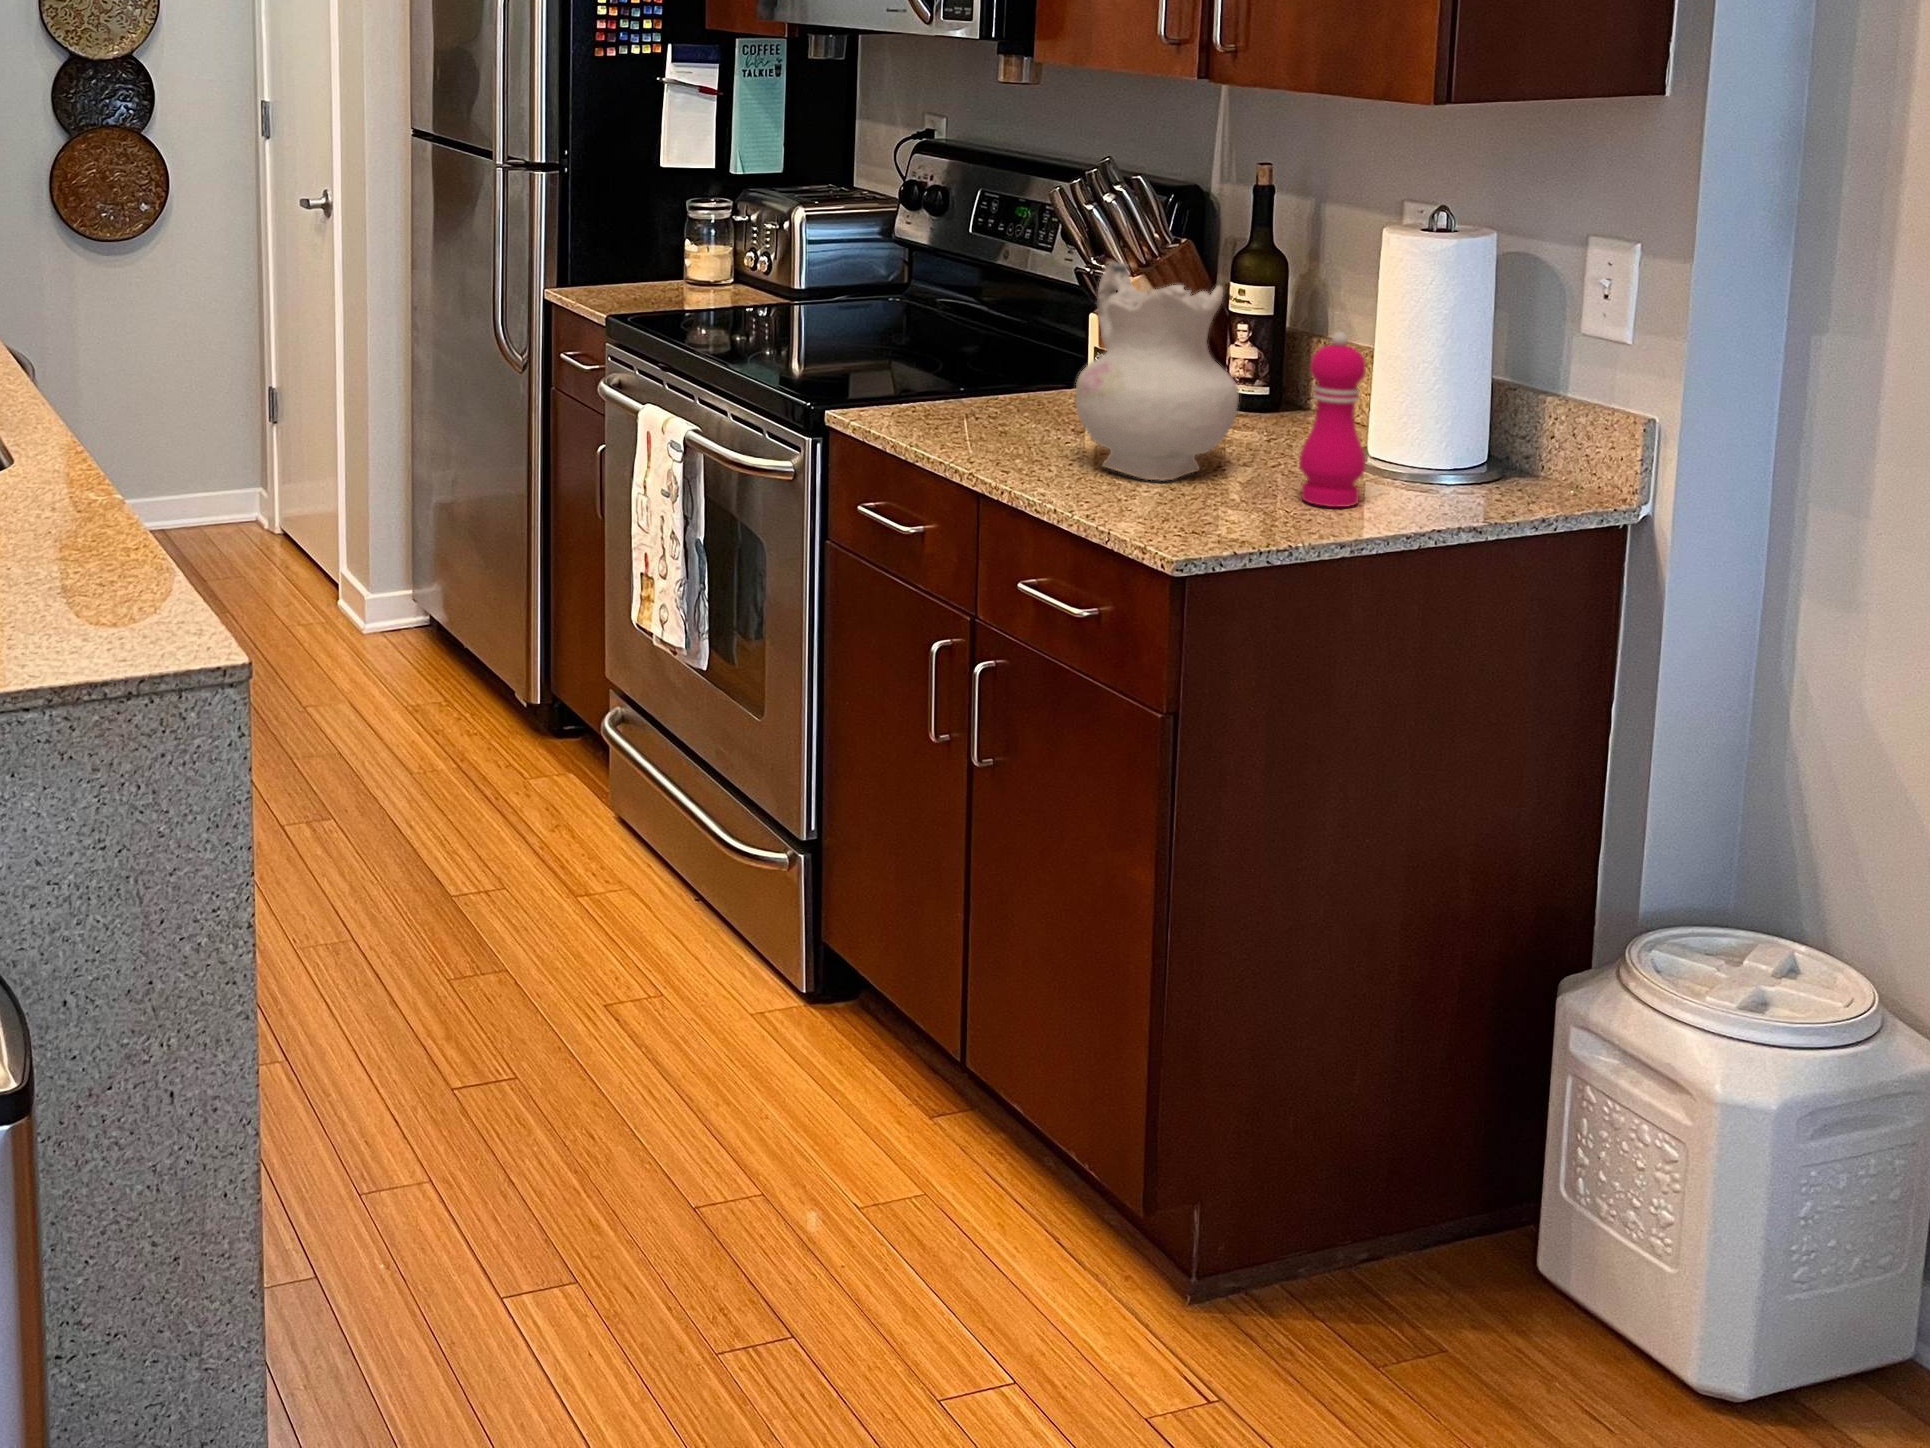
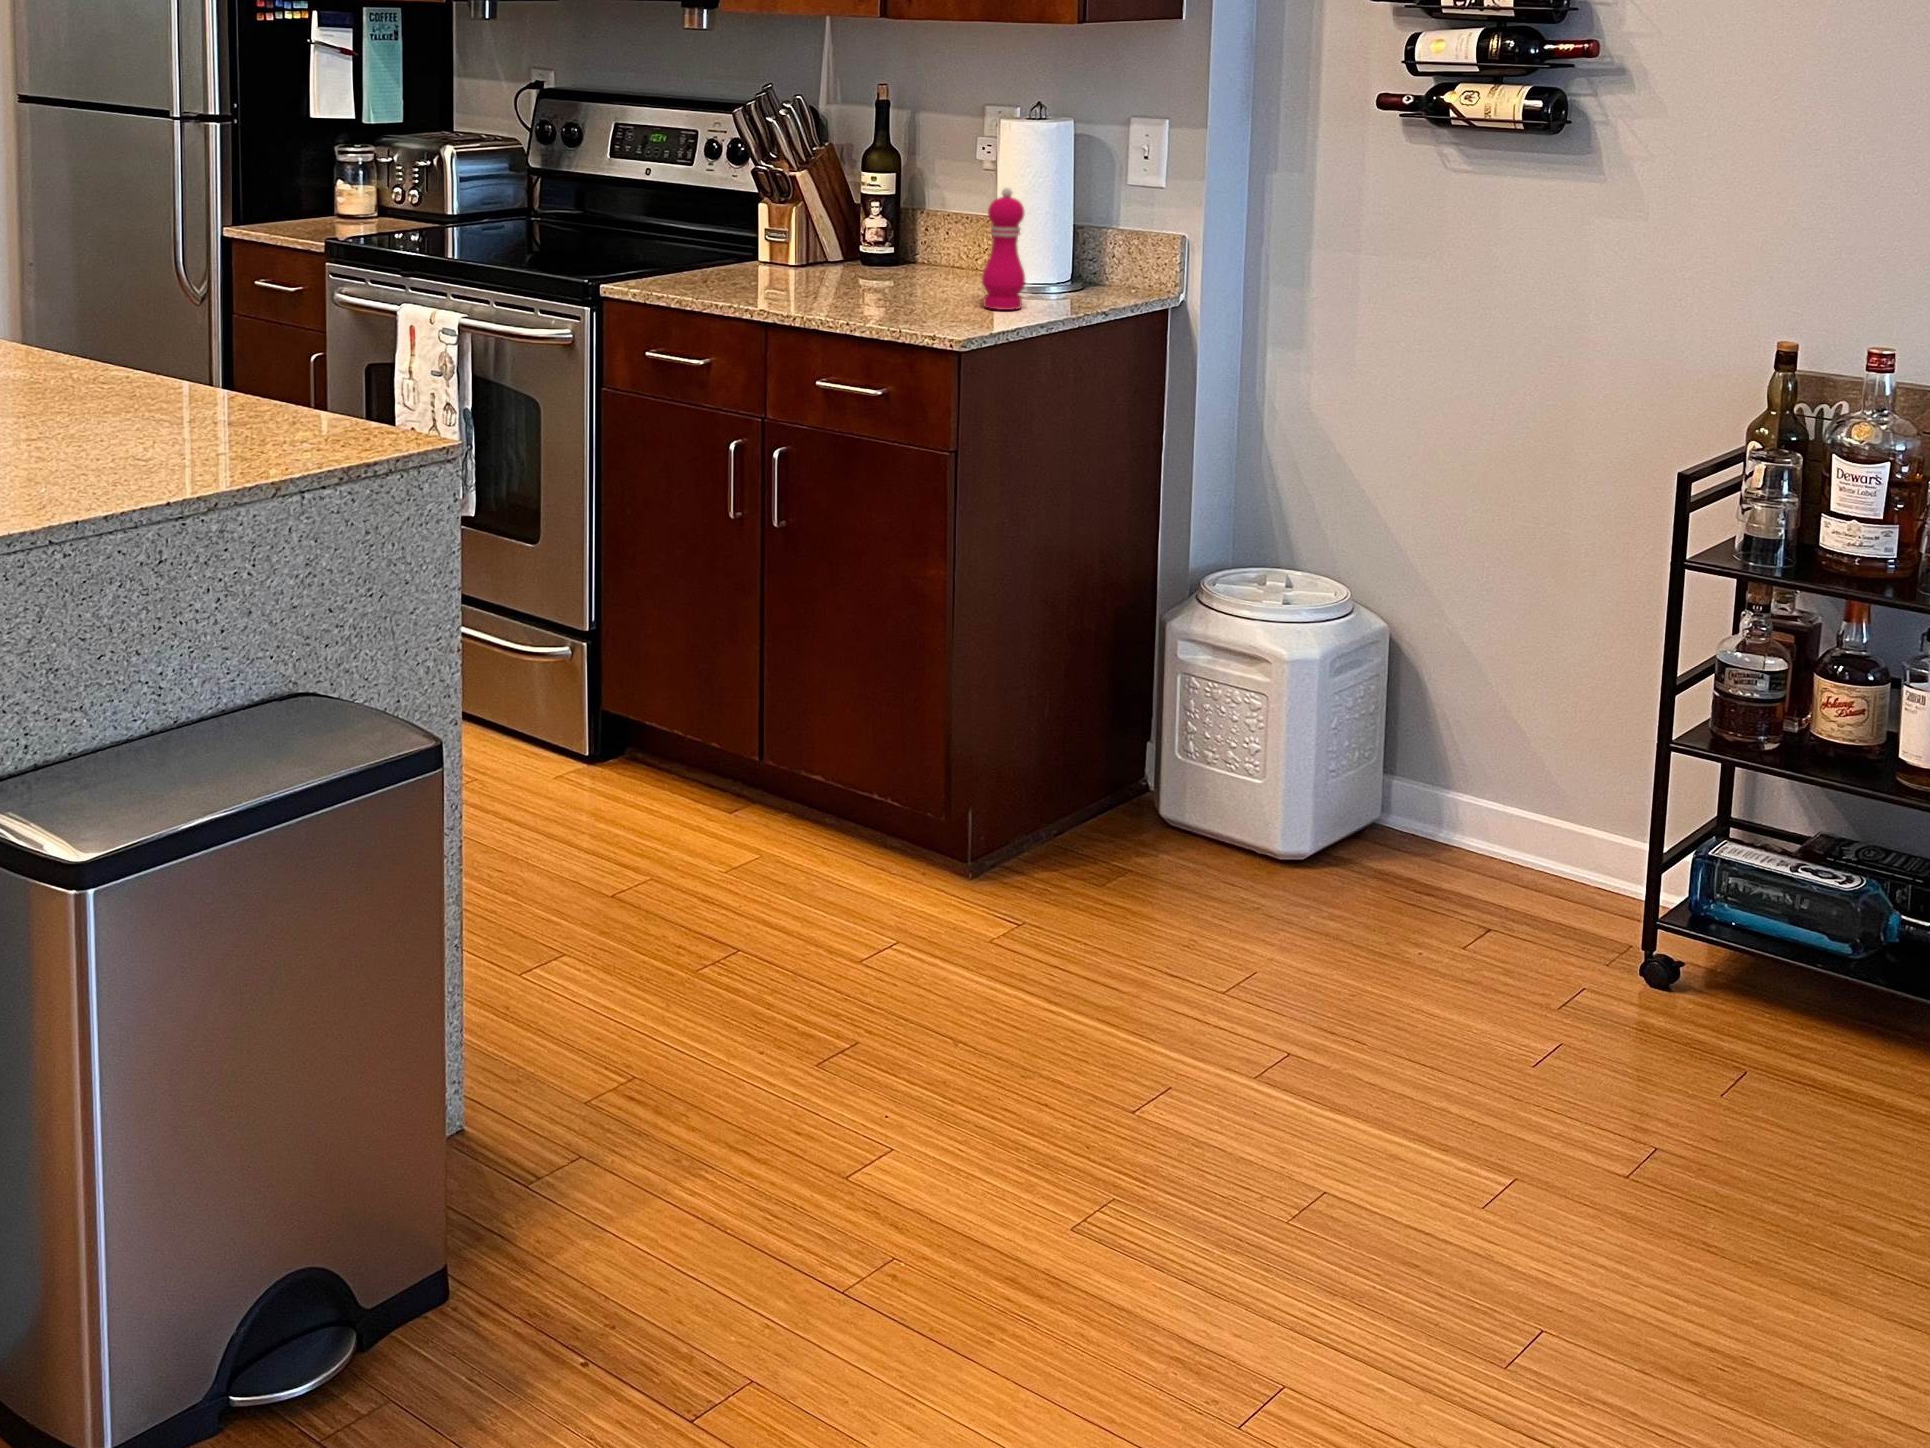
ceramic pitcher: present [1075,261,1239,480] -> none [813,150,927,305]

